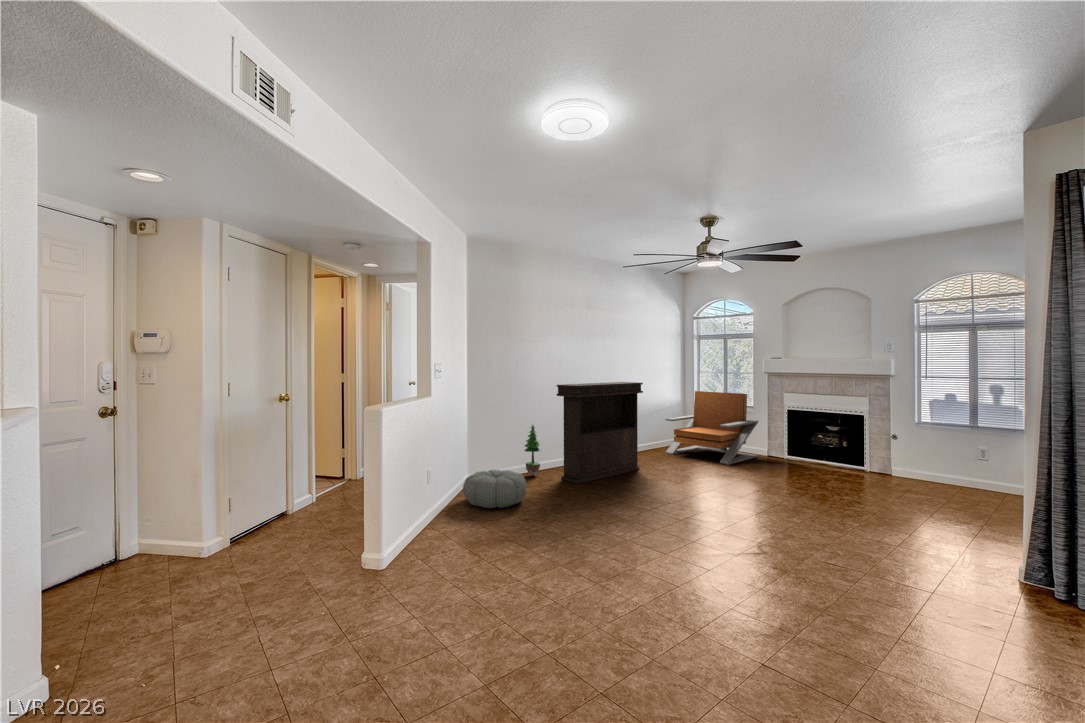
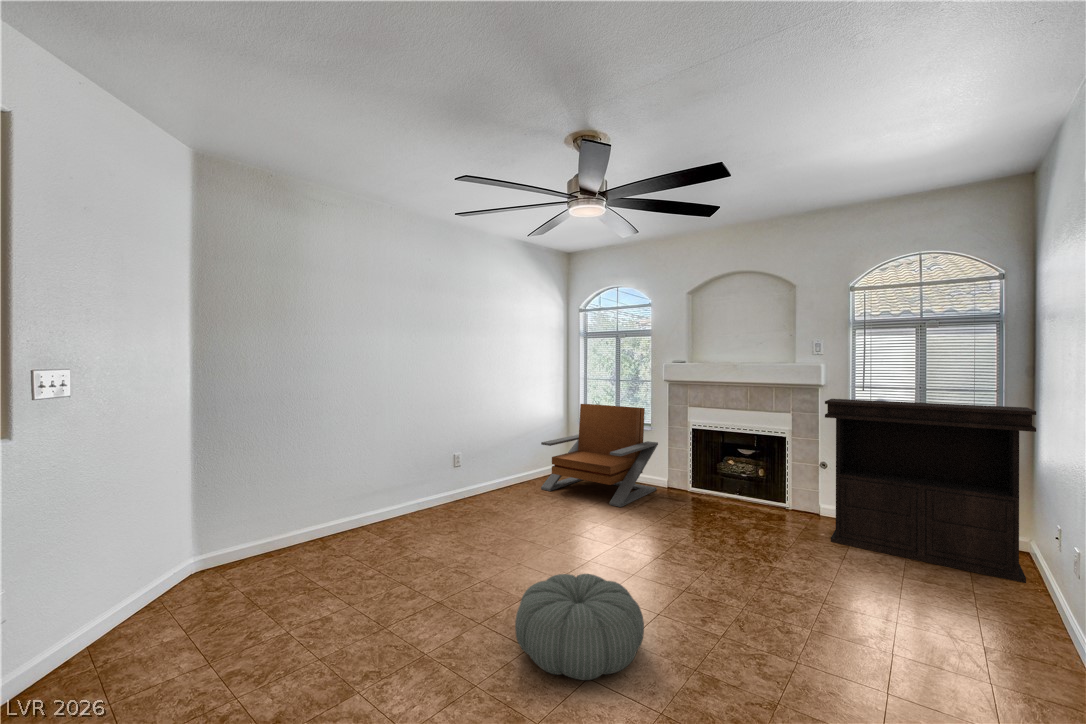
console table: present [557,382,643,484] -> present [825,399,1036,583]
potted tree: present [524,425,541,475] -> none [301,466,335,551]
pouf: present [463,469,527,508] -> present [515,574,644,680]

